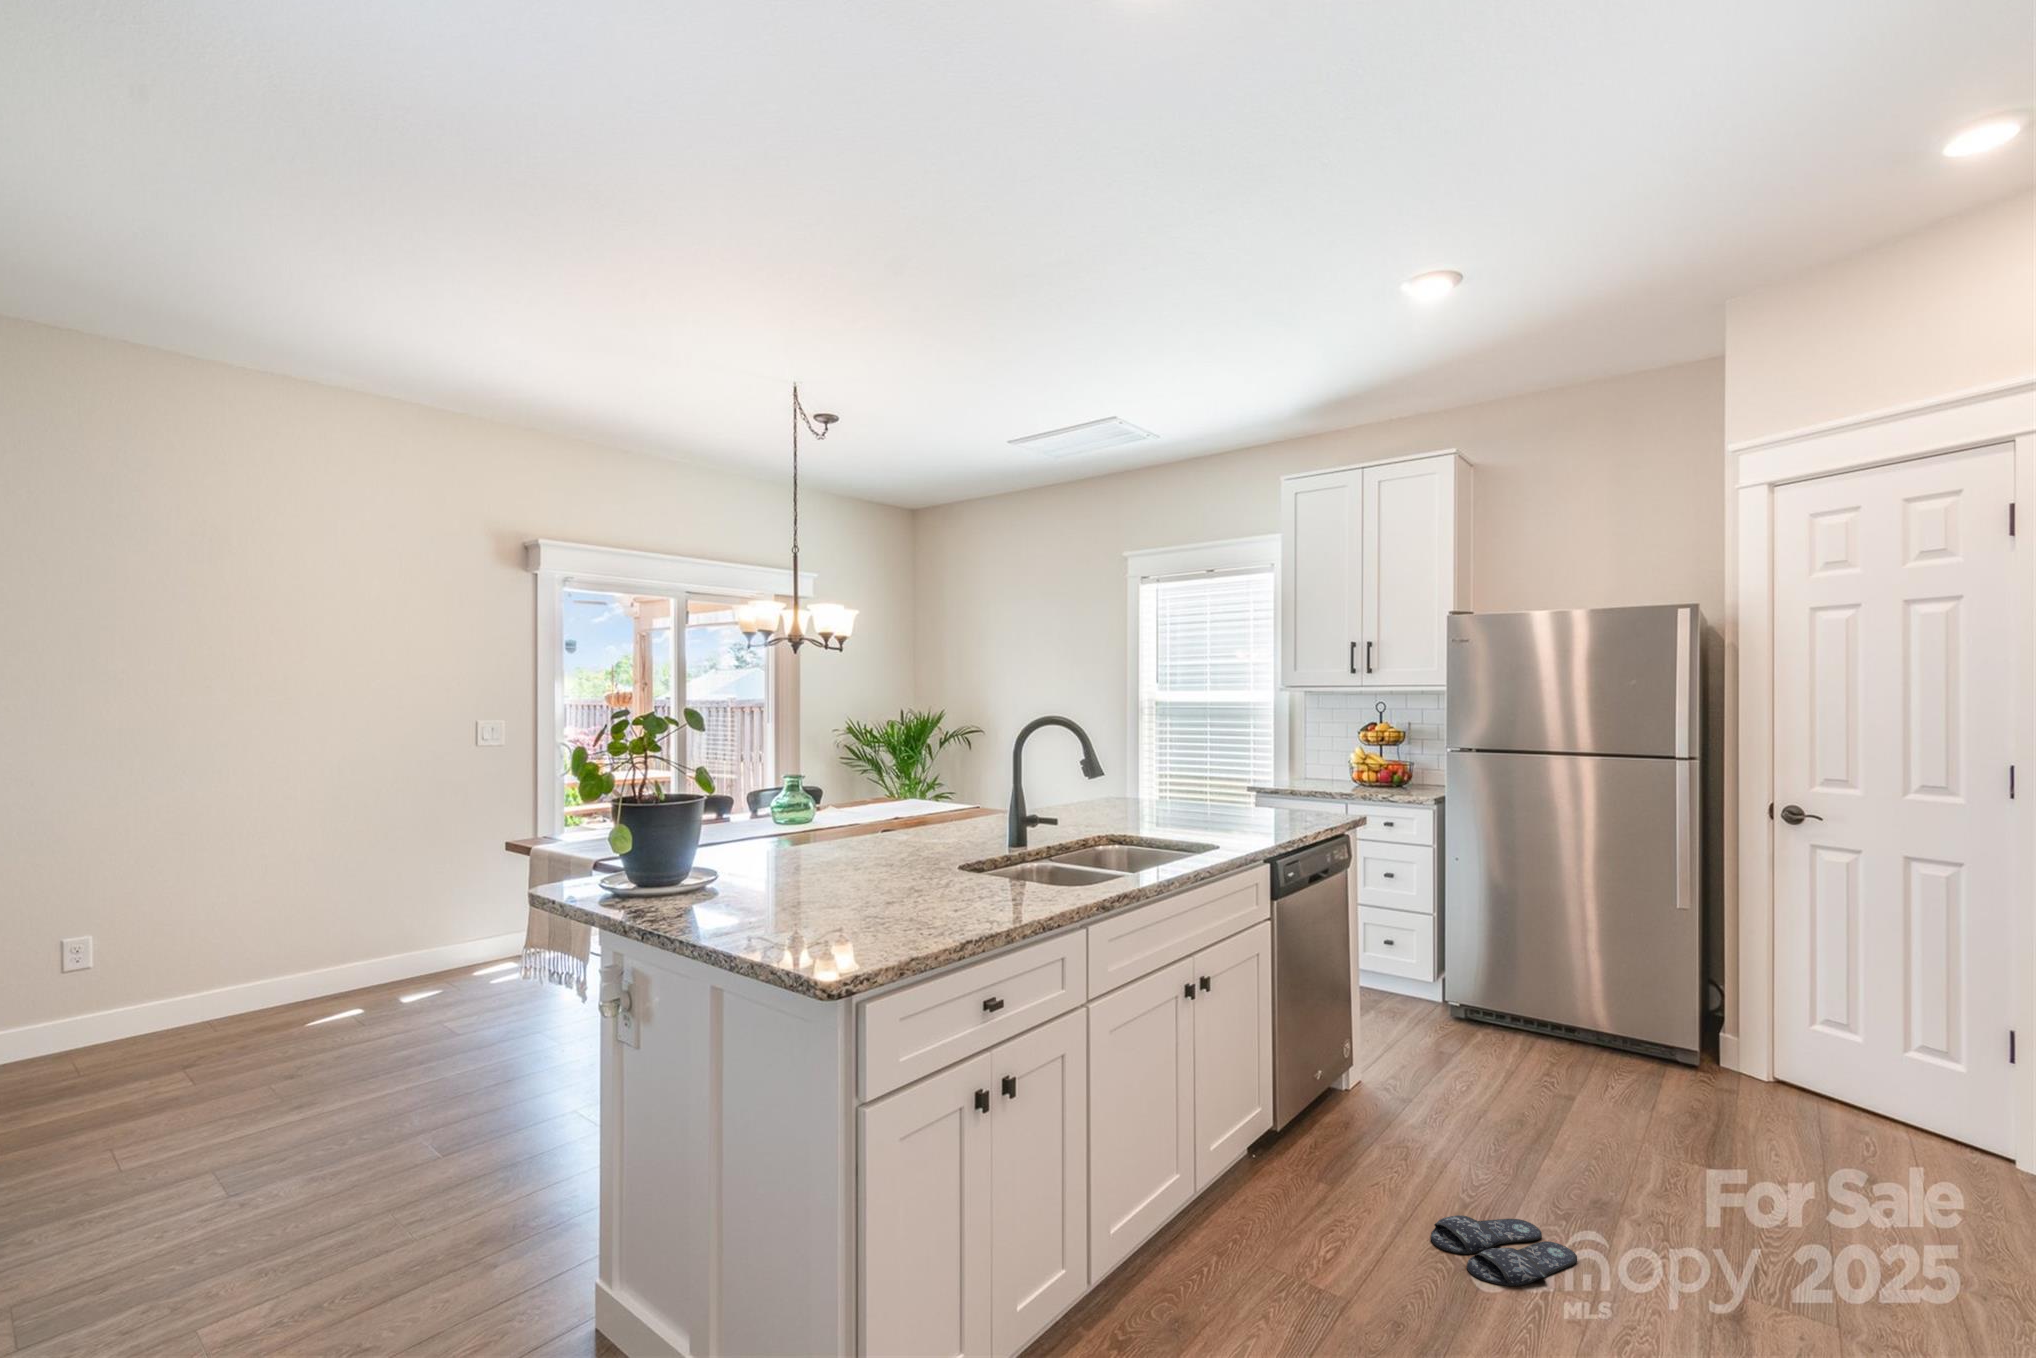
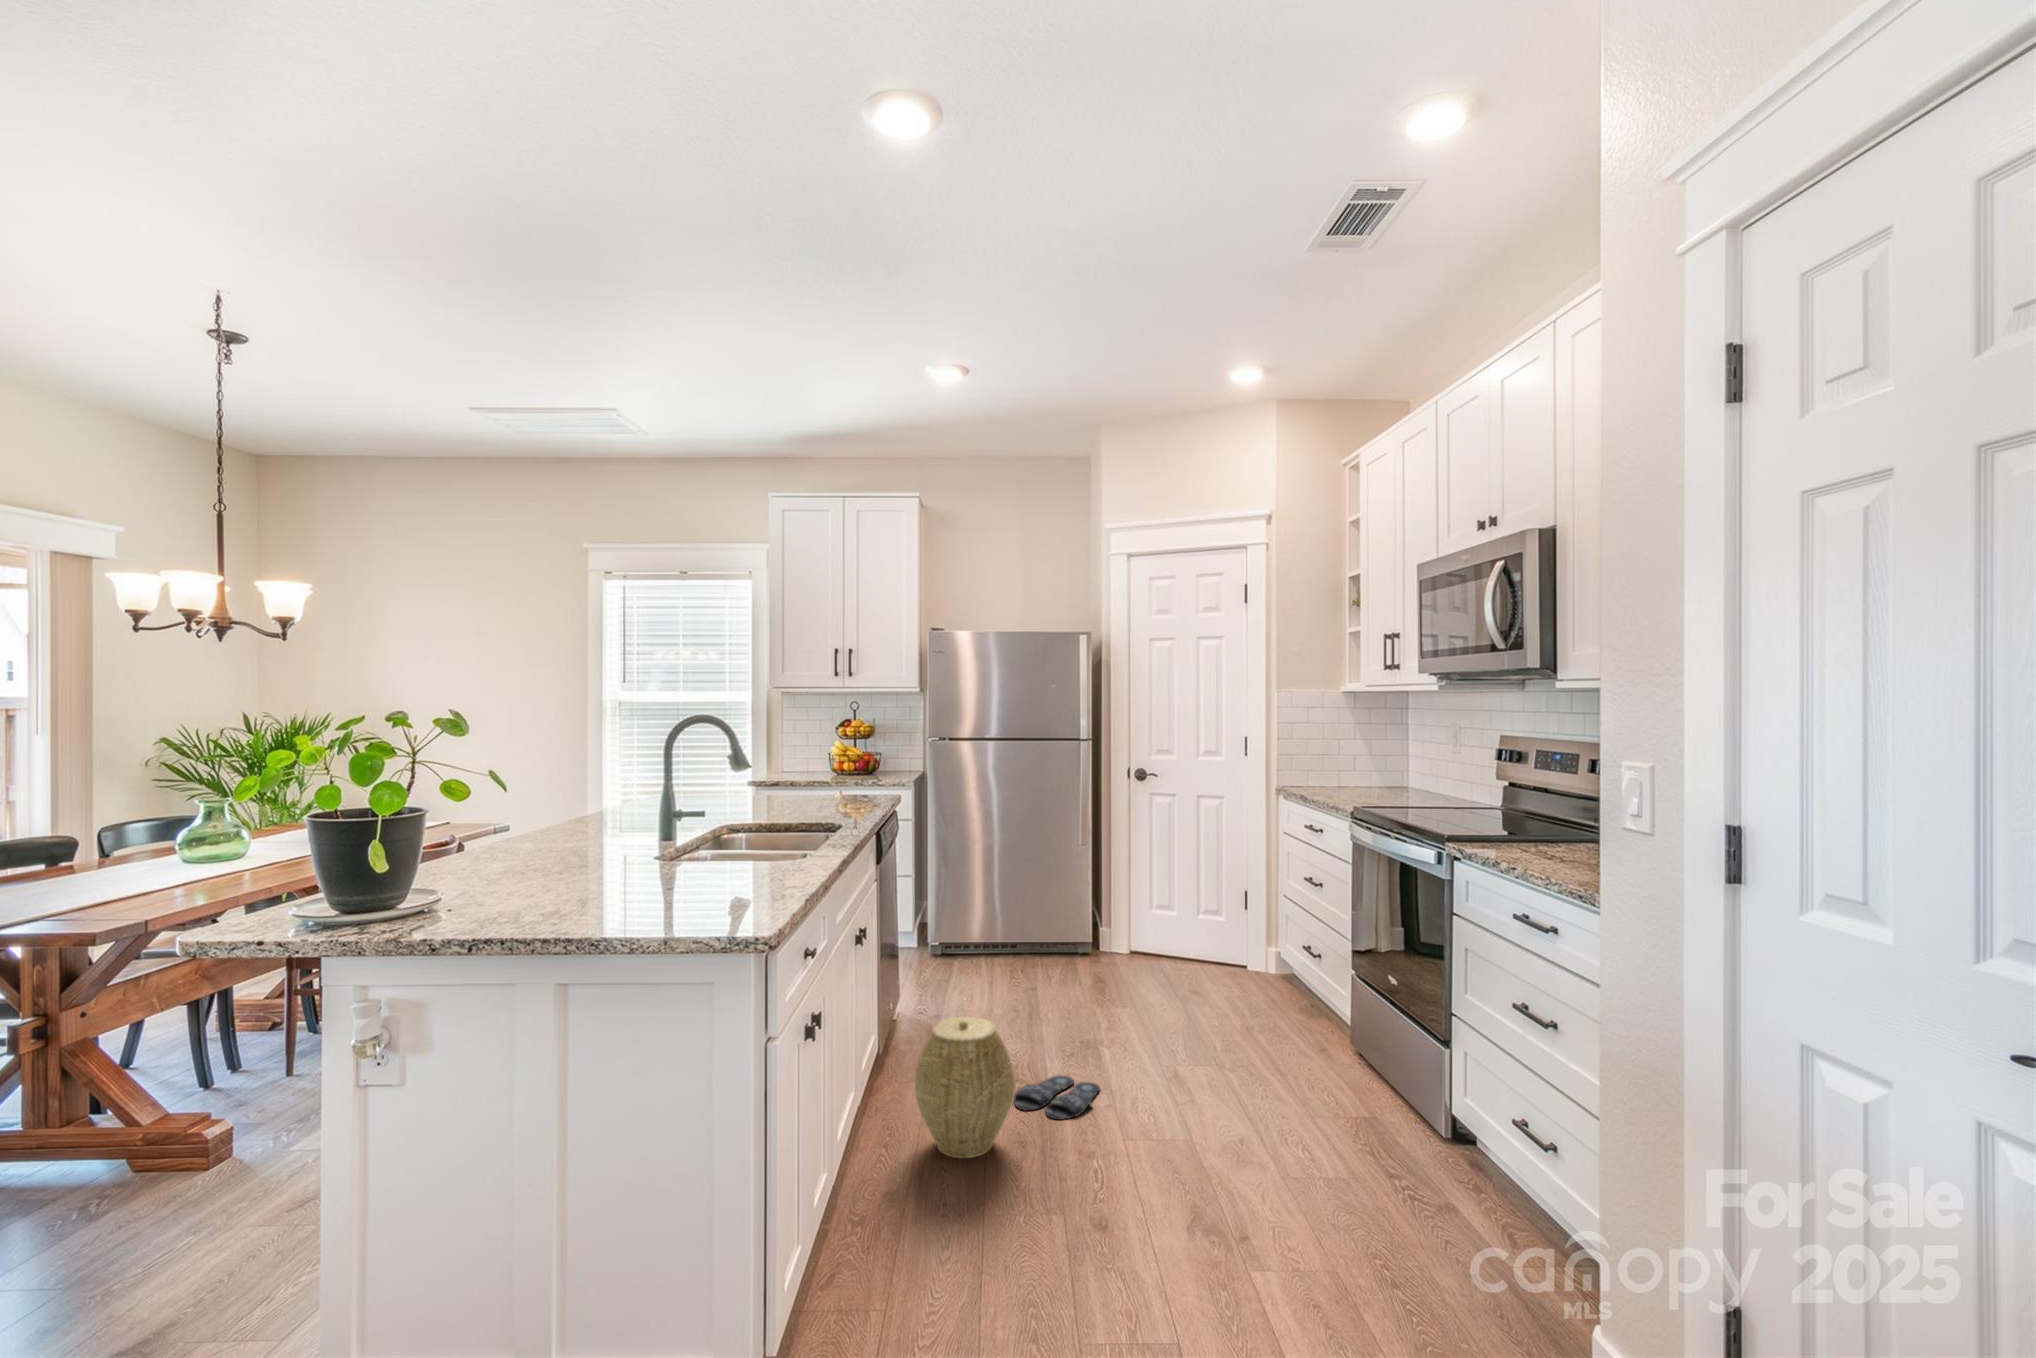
woven basket: none [1263,1093,1396,1282] -> present [915,1017,1015,1159]

